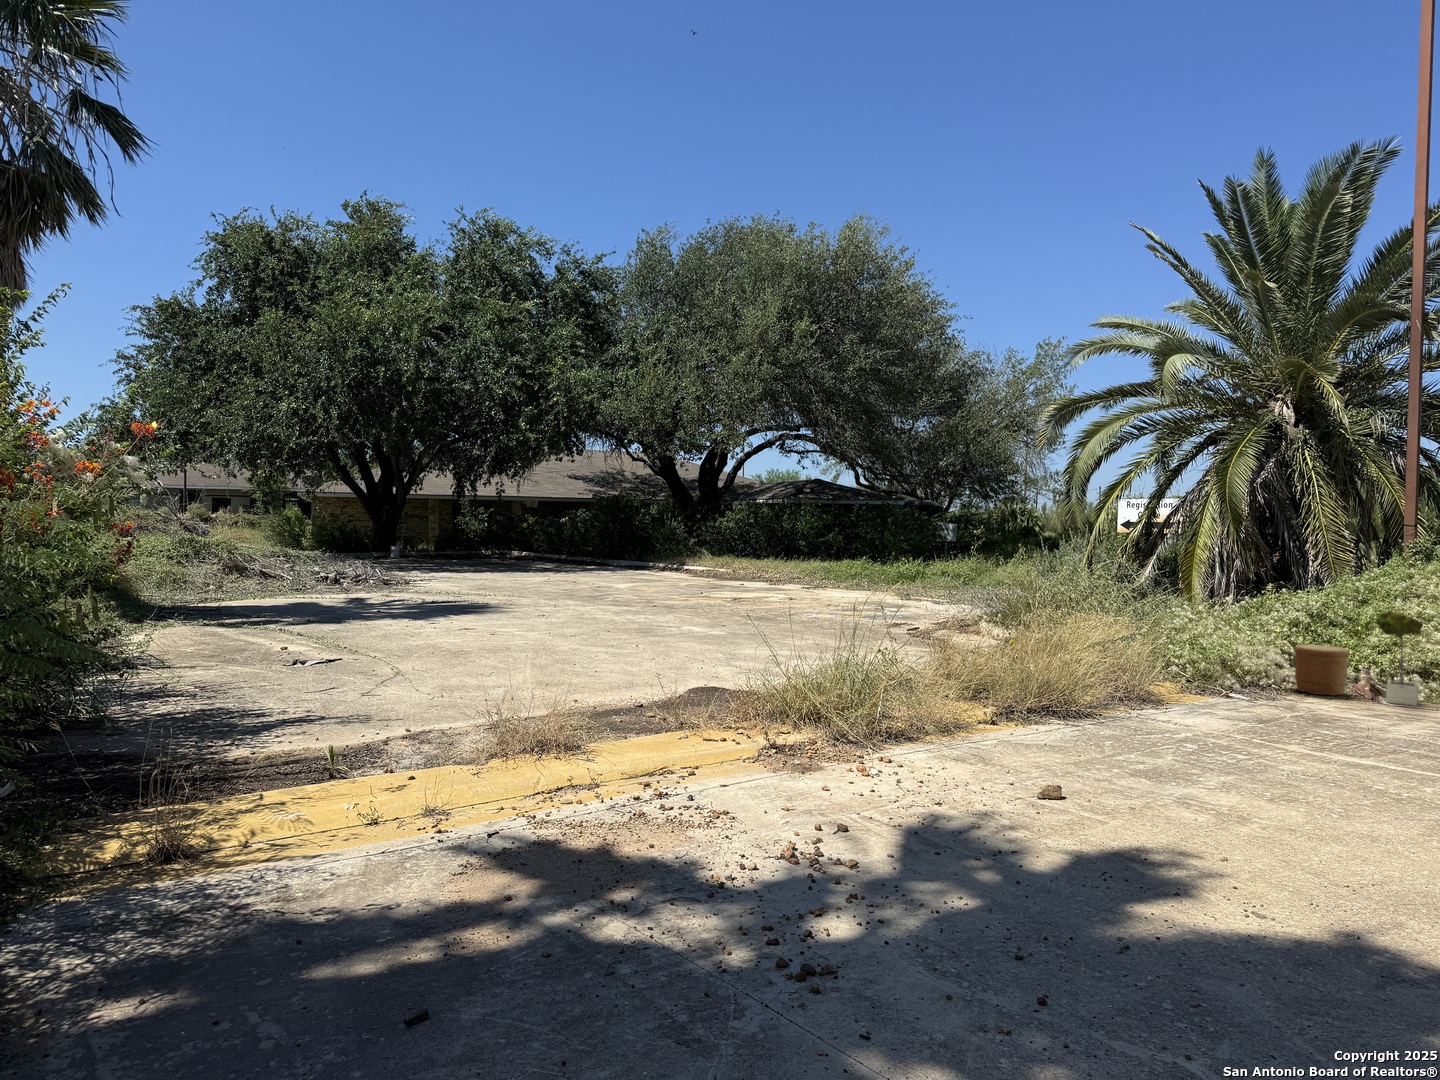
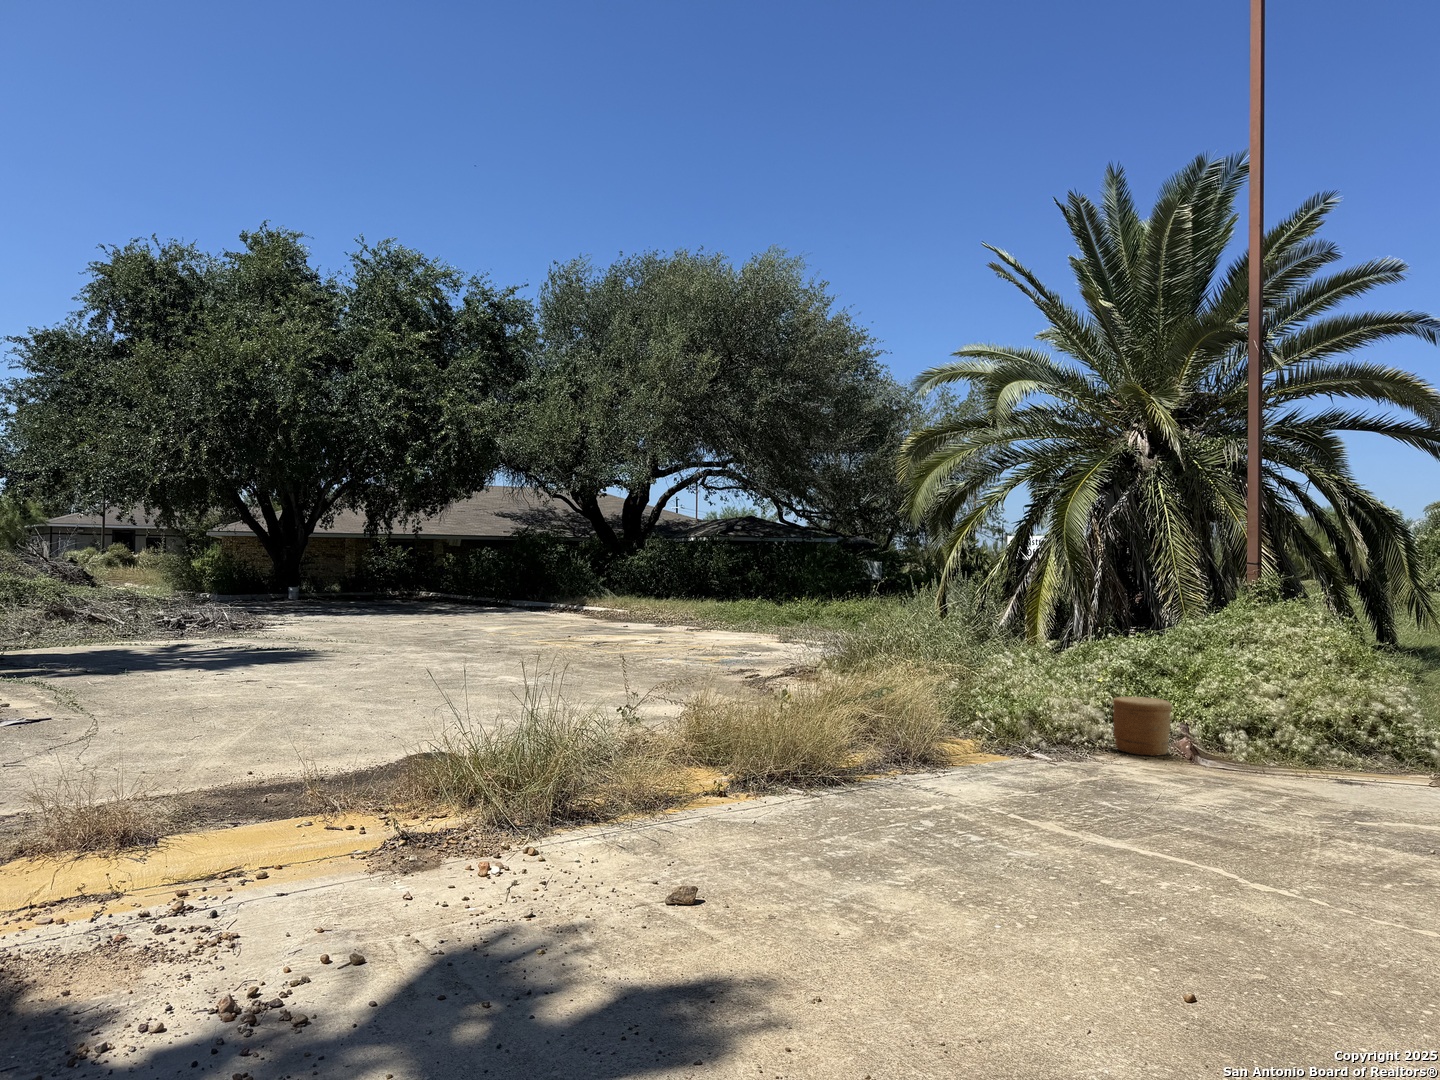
potted tree: present [1376,611,1423,706] -> none [1197,657,1248,769]

